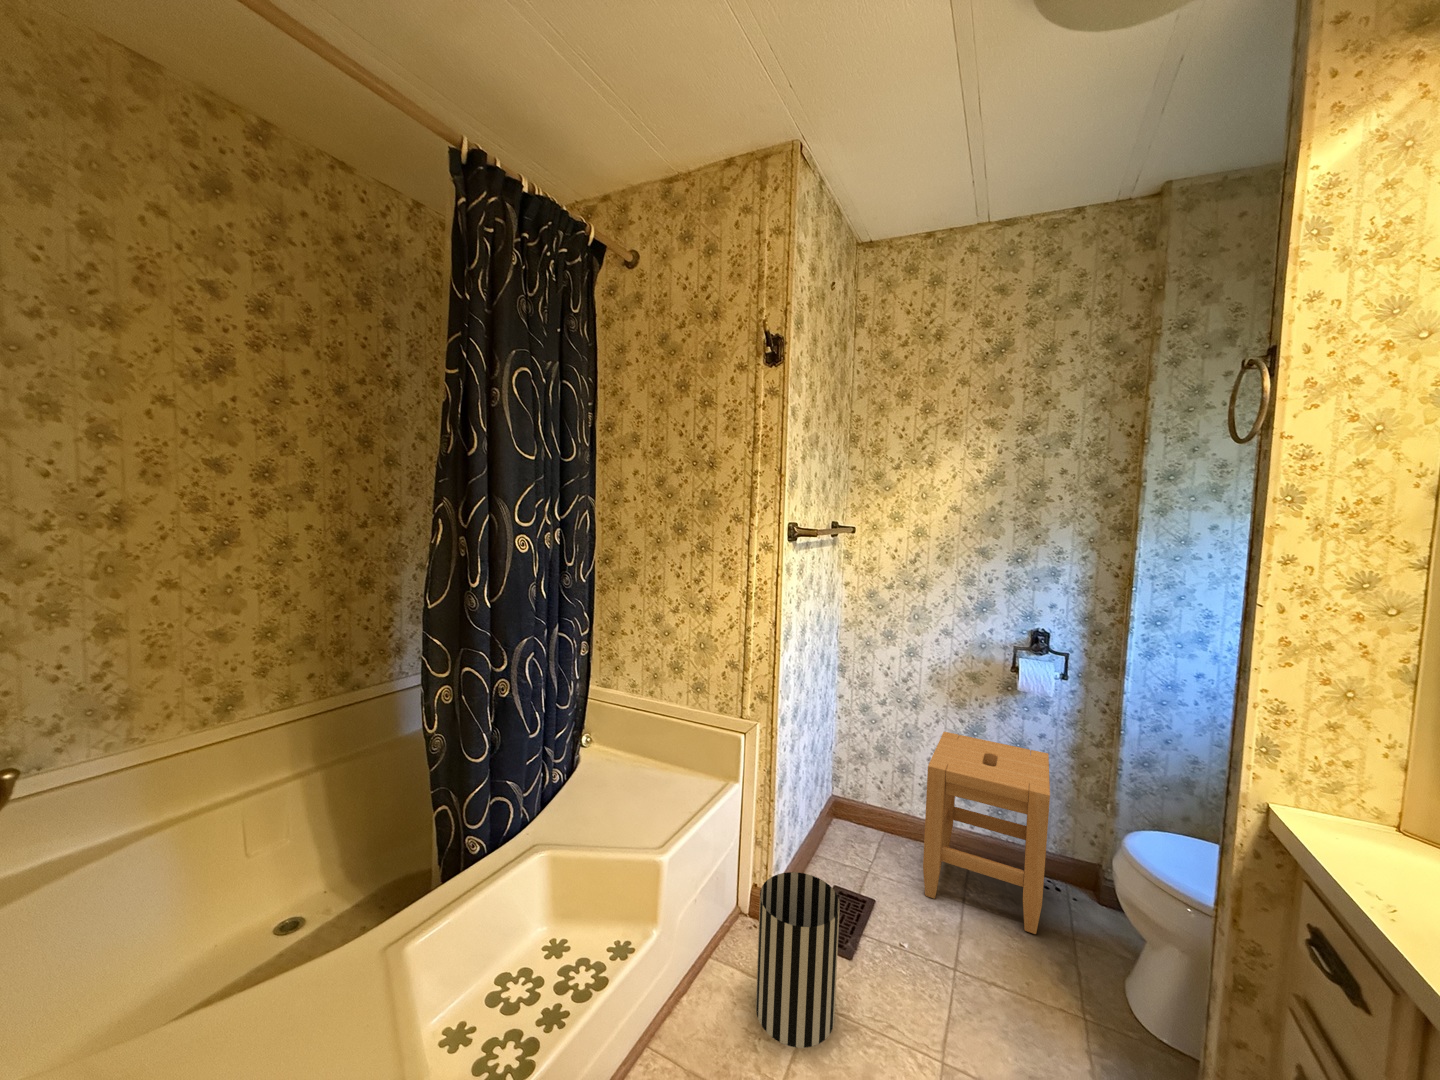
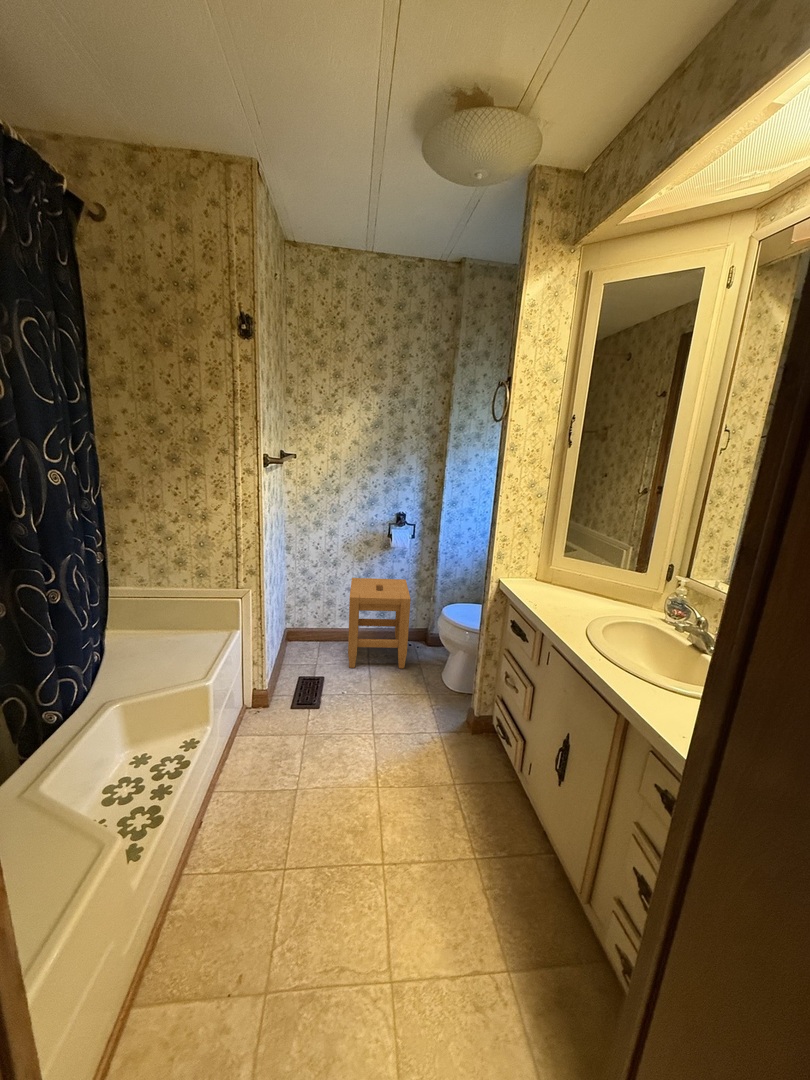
wastebasket: present [756,872,840,1048] -> none [272,669,319,757]

